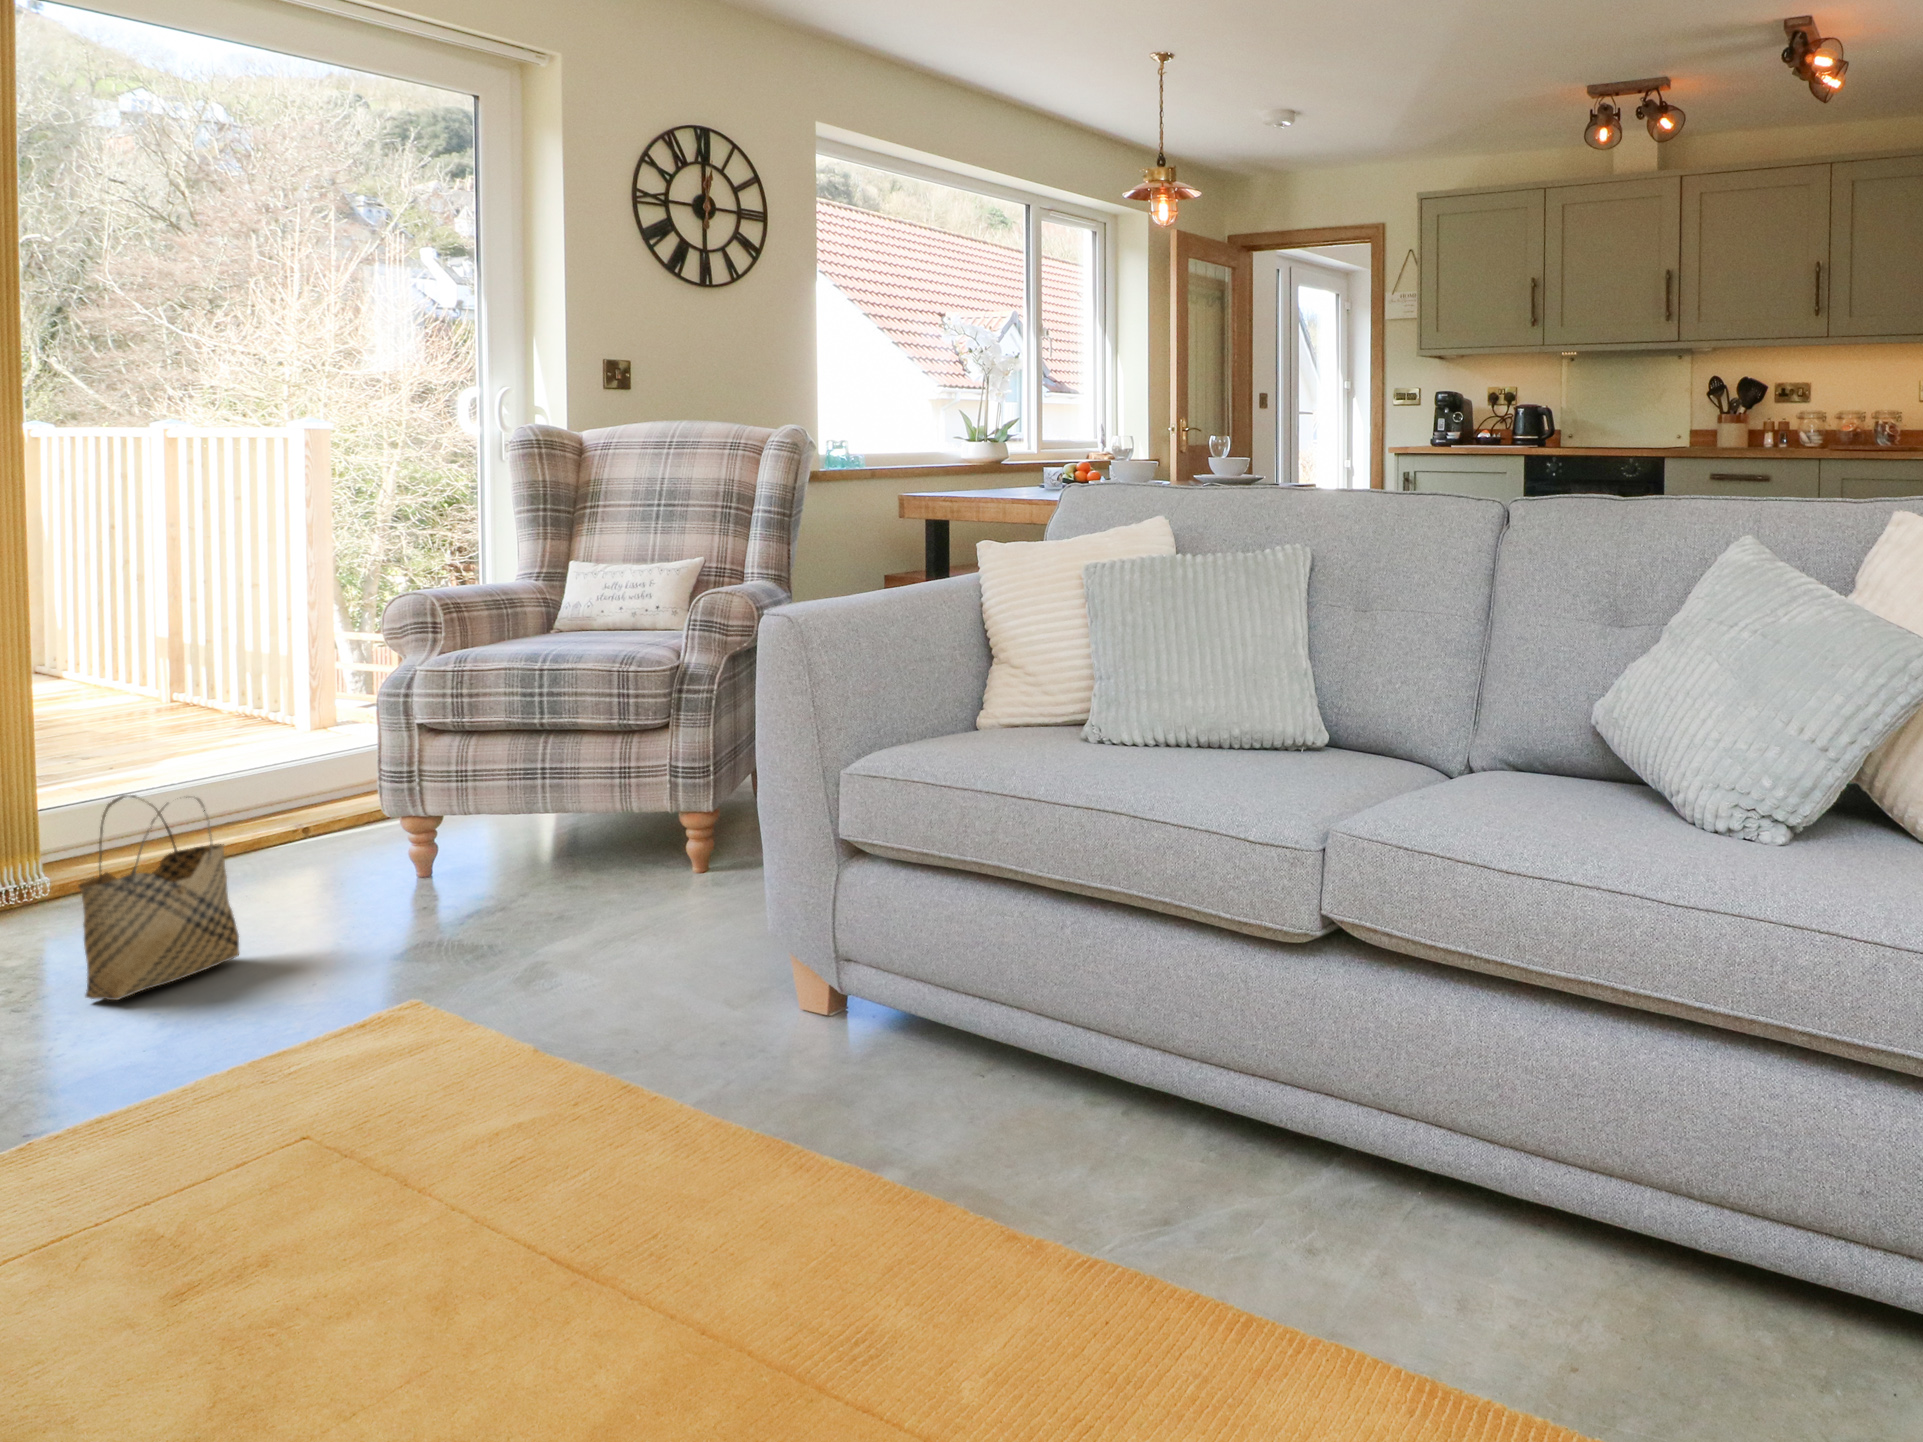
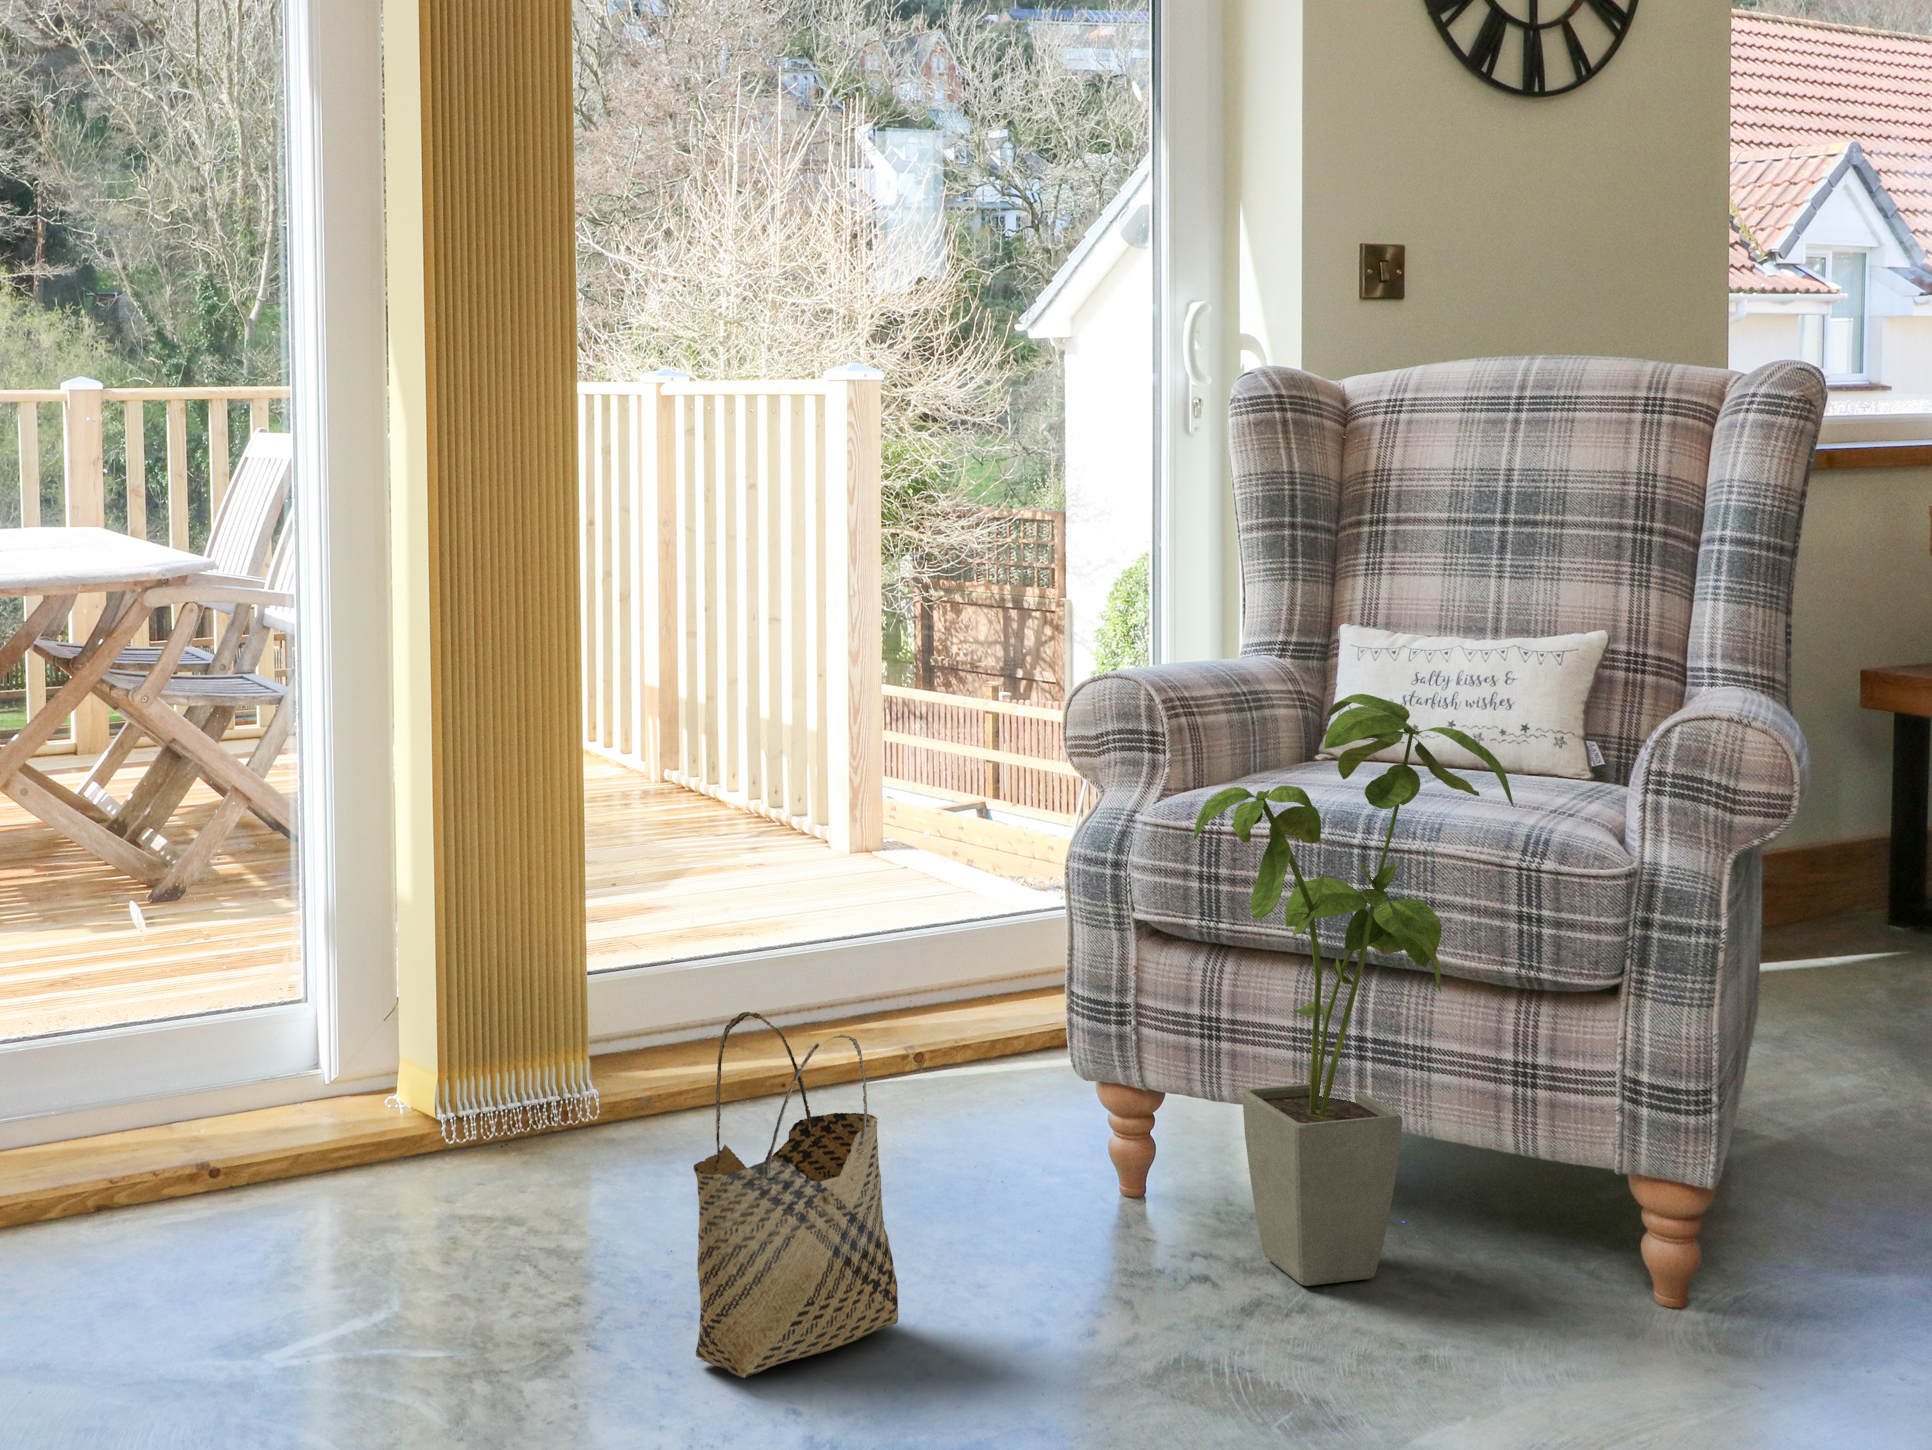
house plant: none [439,591,607,897] -> present [1193,694,1515,1286]

